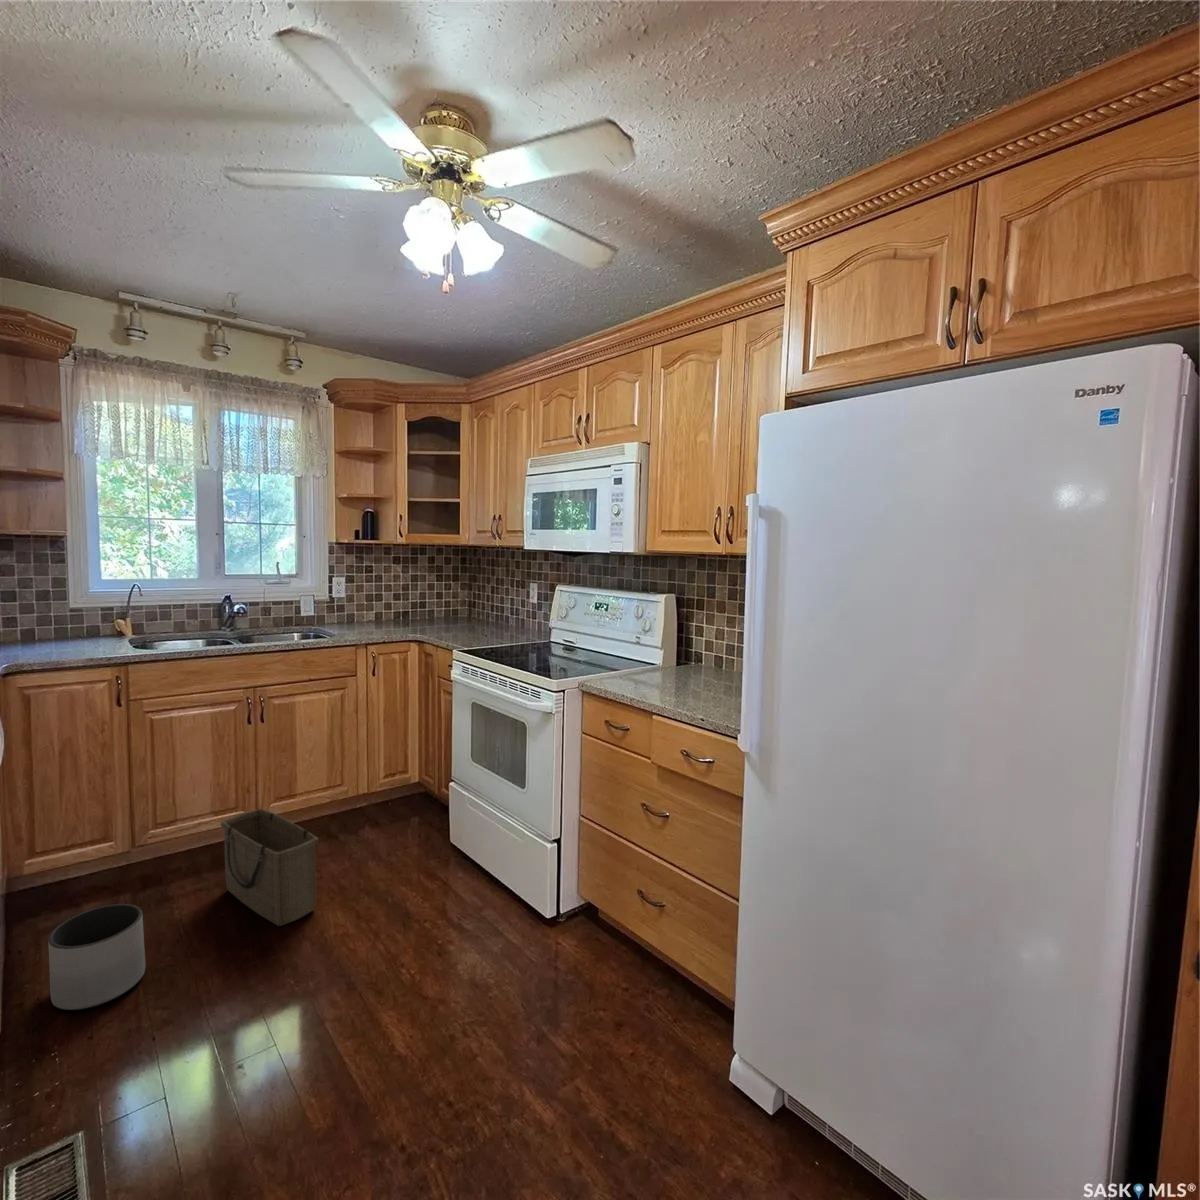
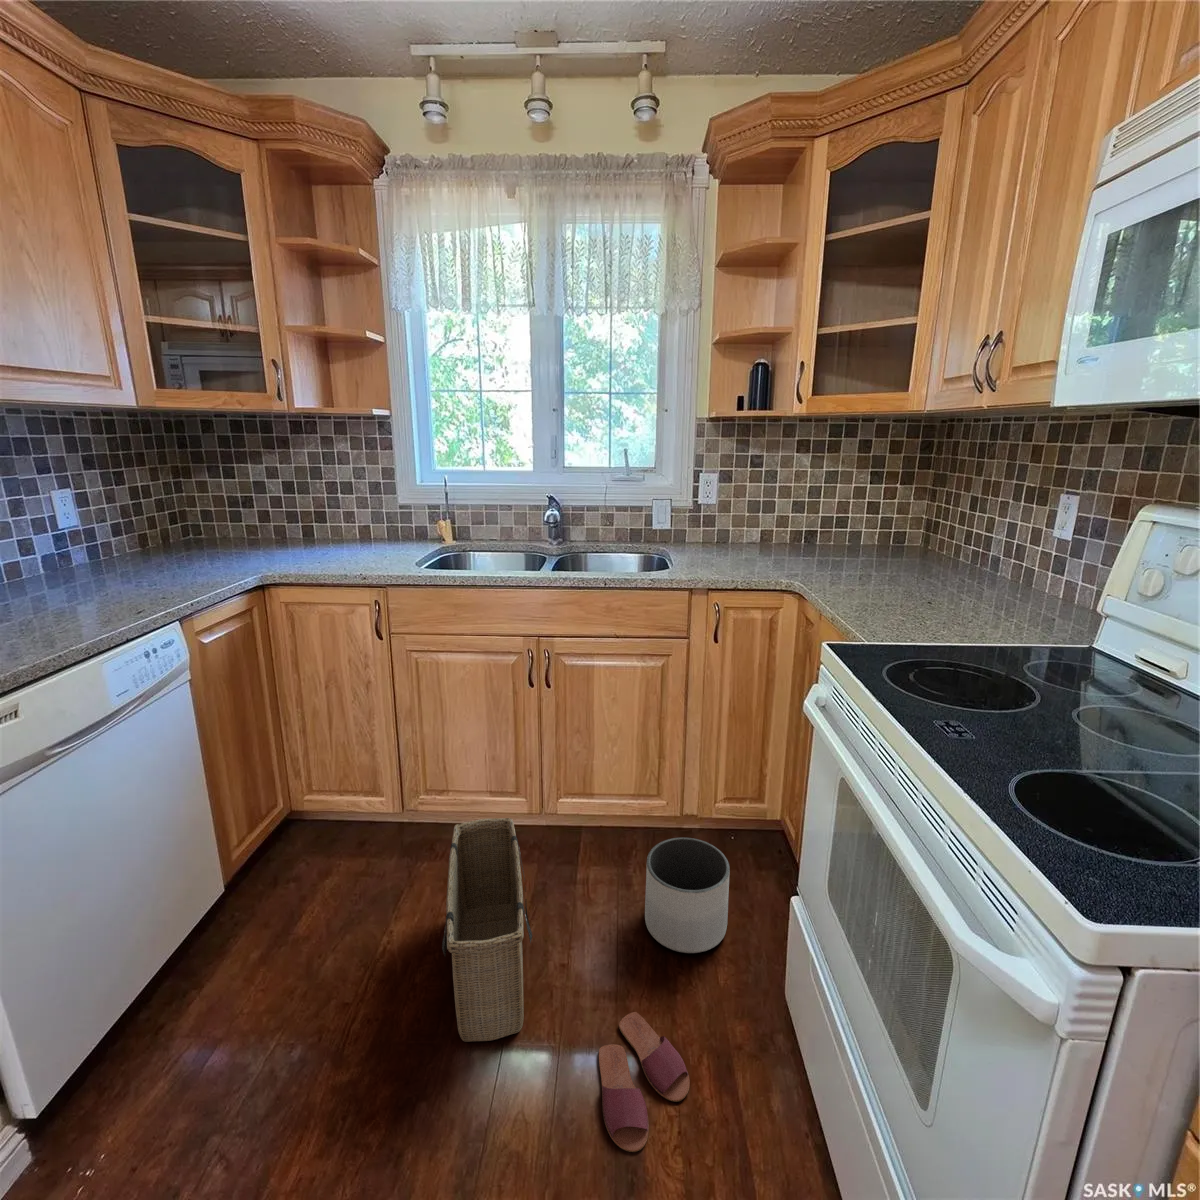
slippers: none [367,878,421,916] -> present [599,1012,690,1152]
planter: present [48,904,145,1010] -> present [645,838,730,953]

